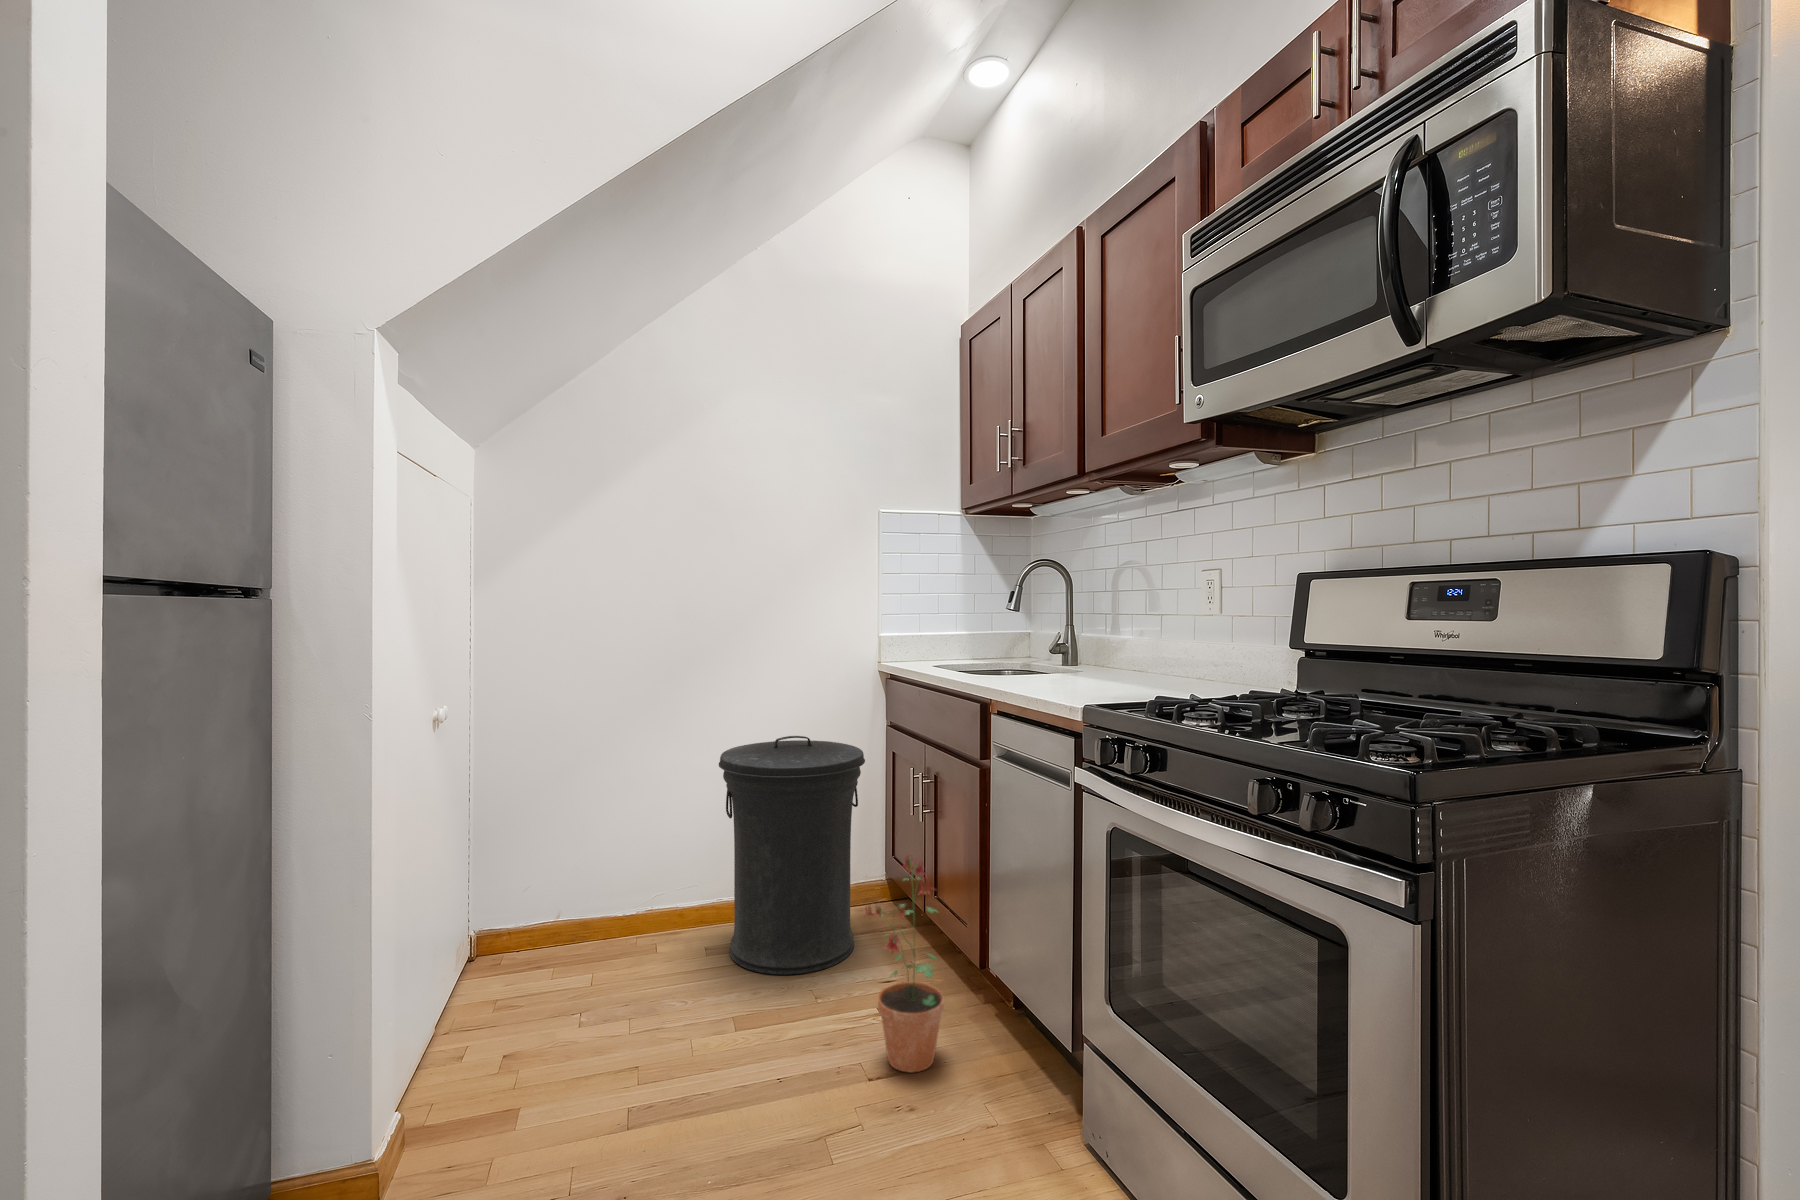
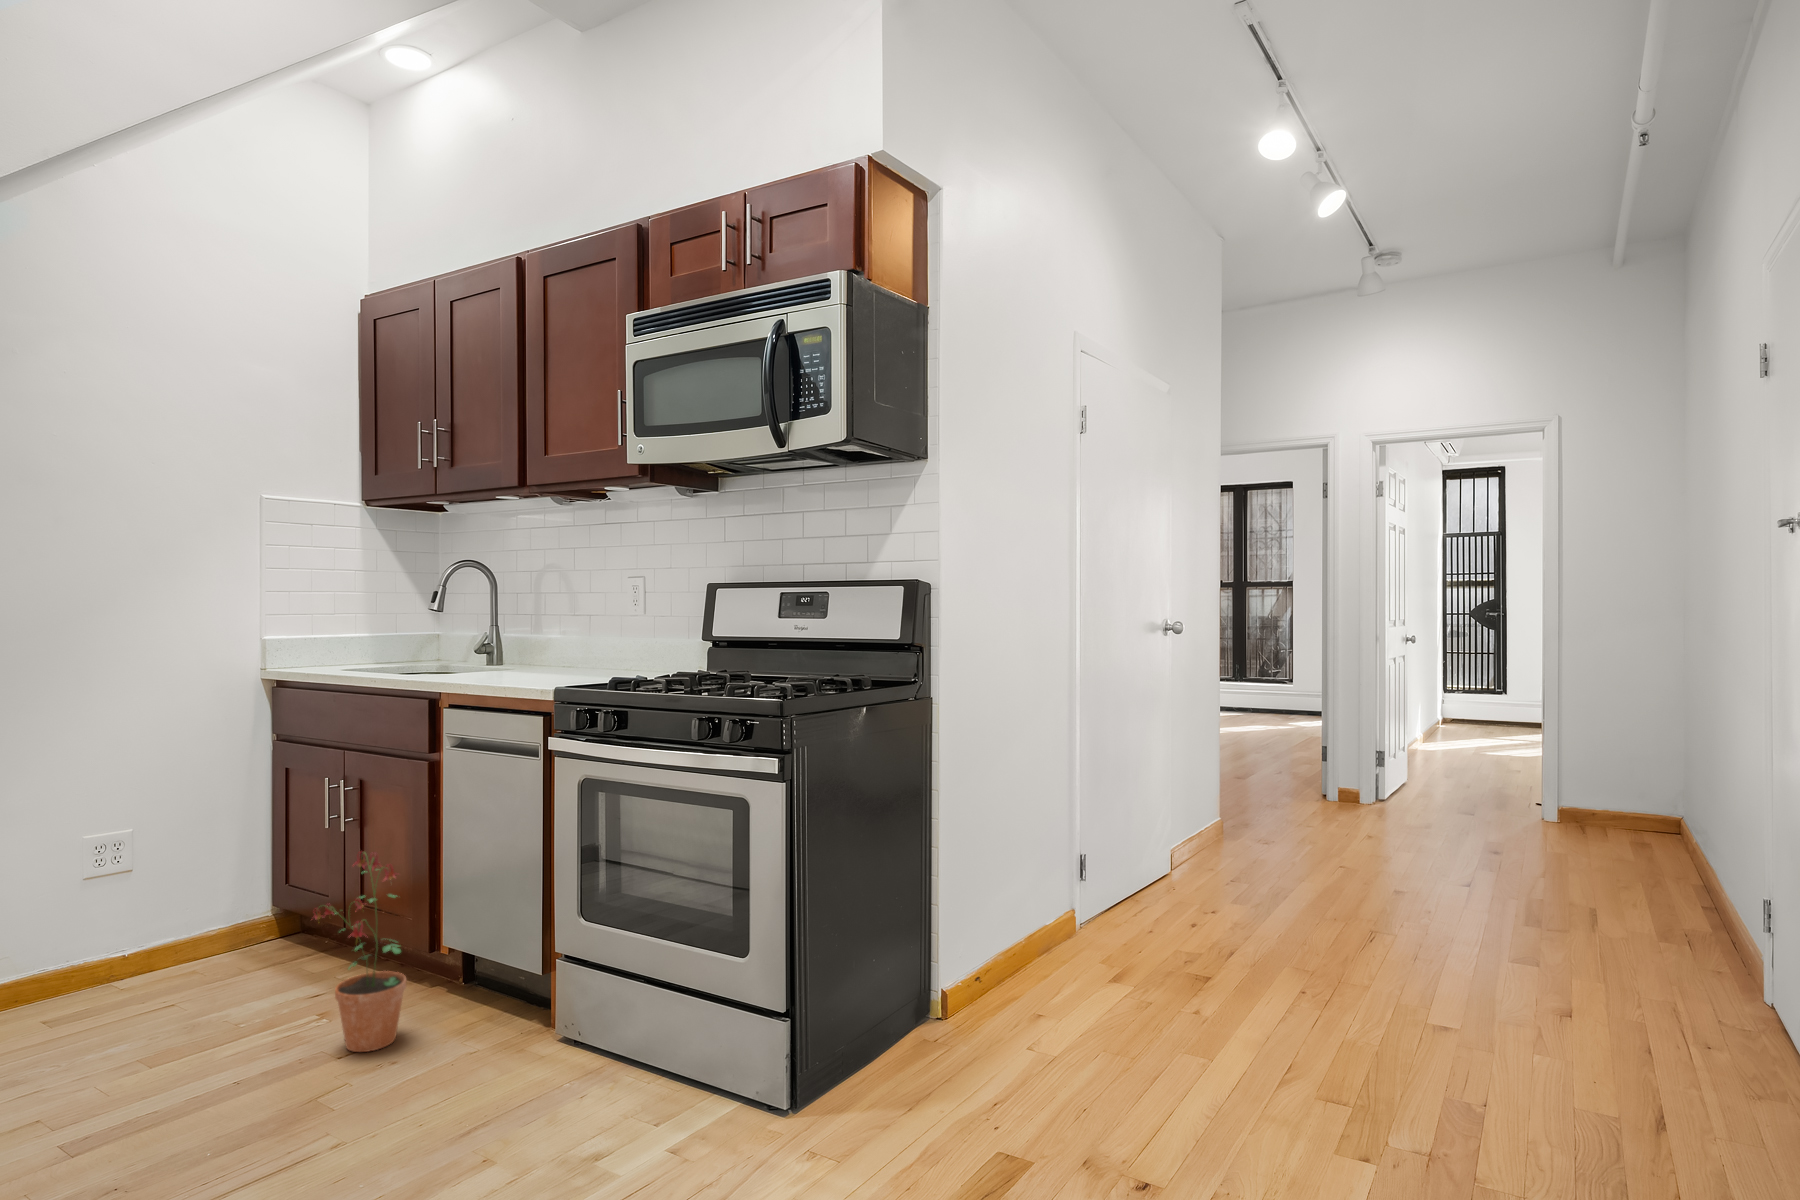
trash can: present [719,736,865,975] -> none [64,757,270,1031]

